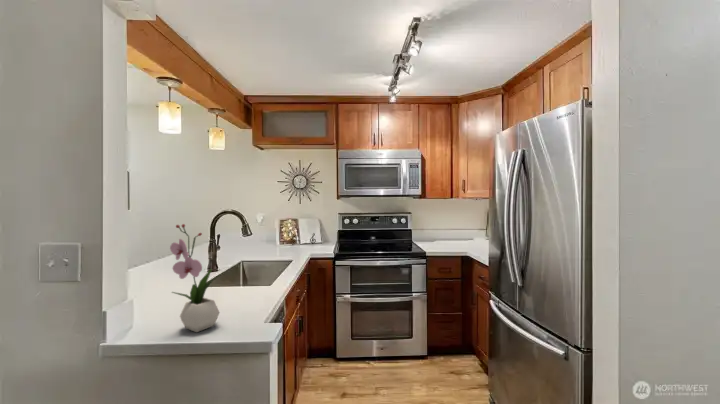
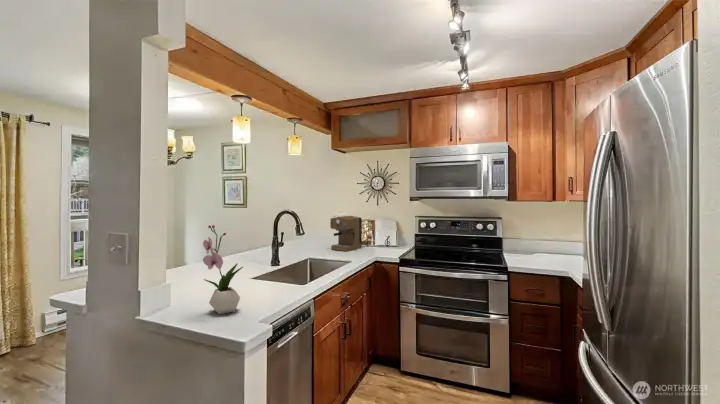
coffee maker: none [258,214,288,250] -> present [330,216,362,251]

